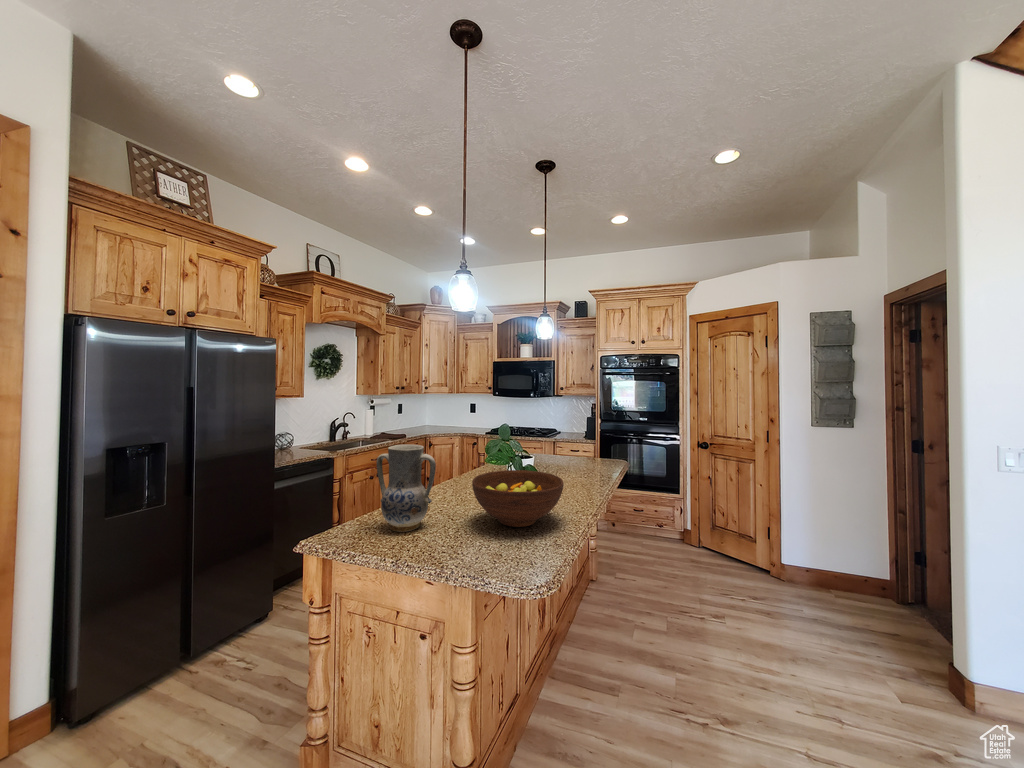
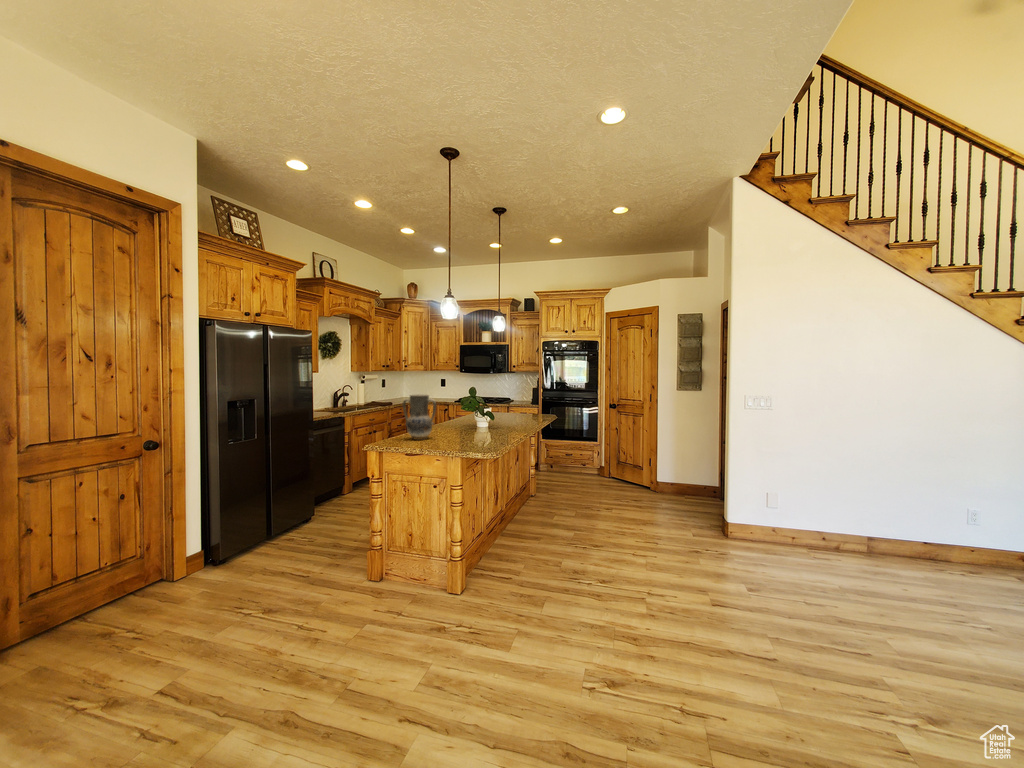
fruit bowl: present [472,470,564,527] -> none [456,410,506,436]

